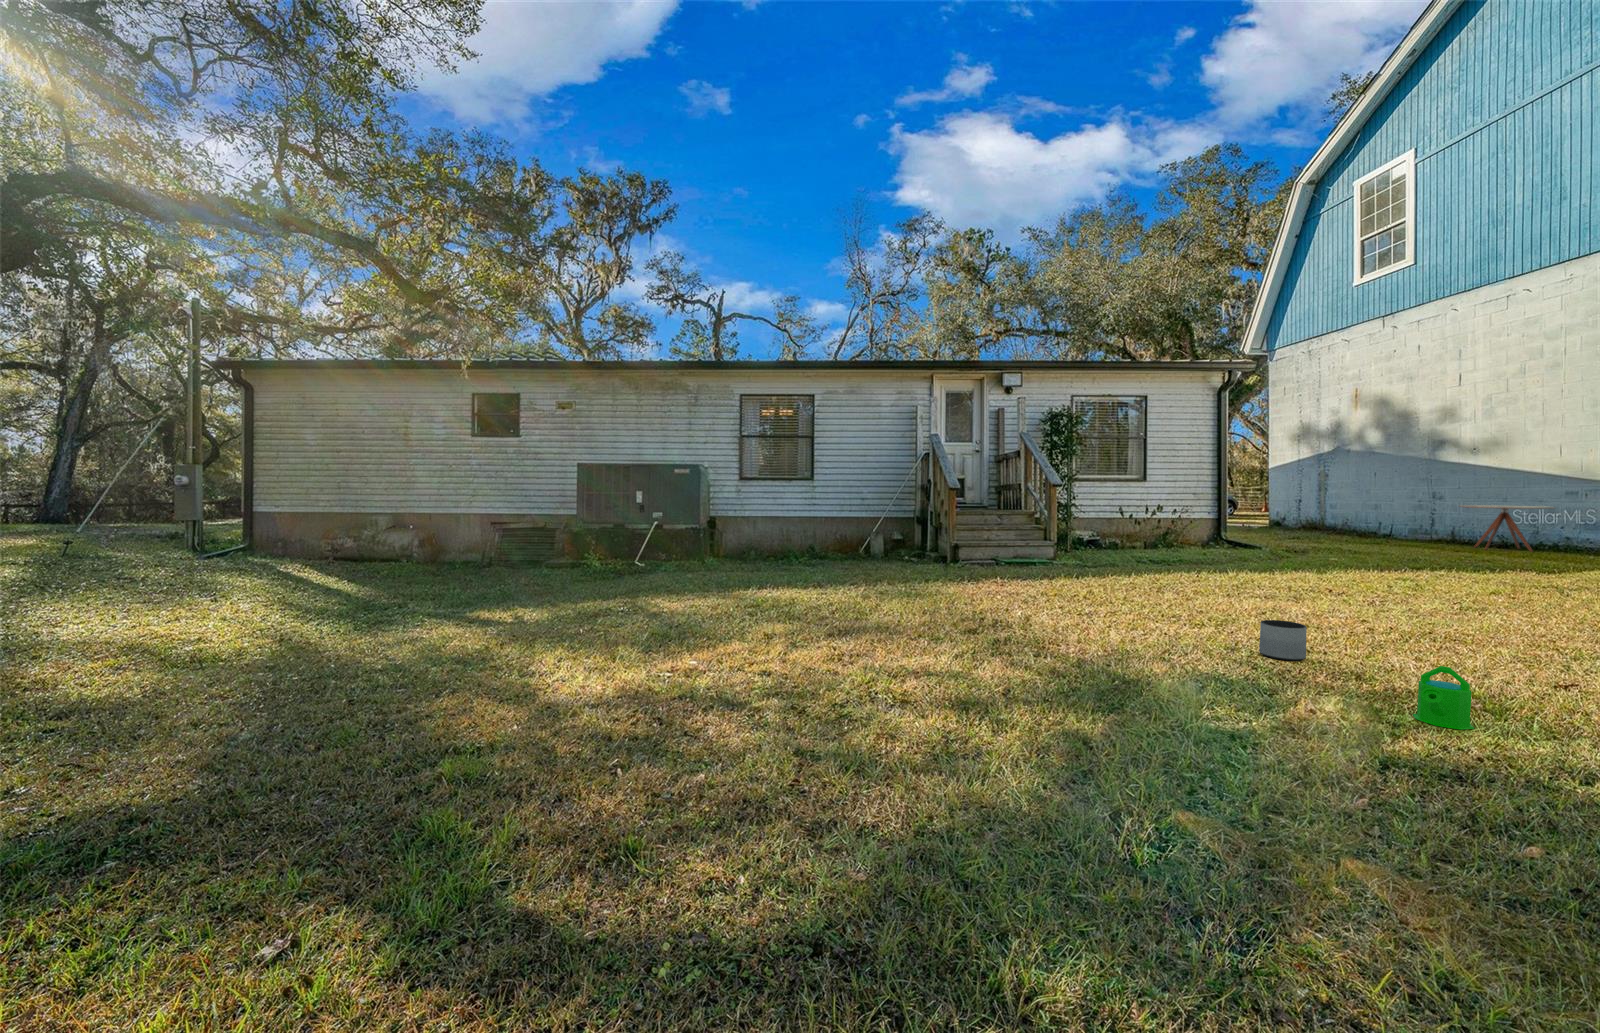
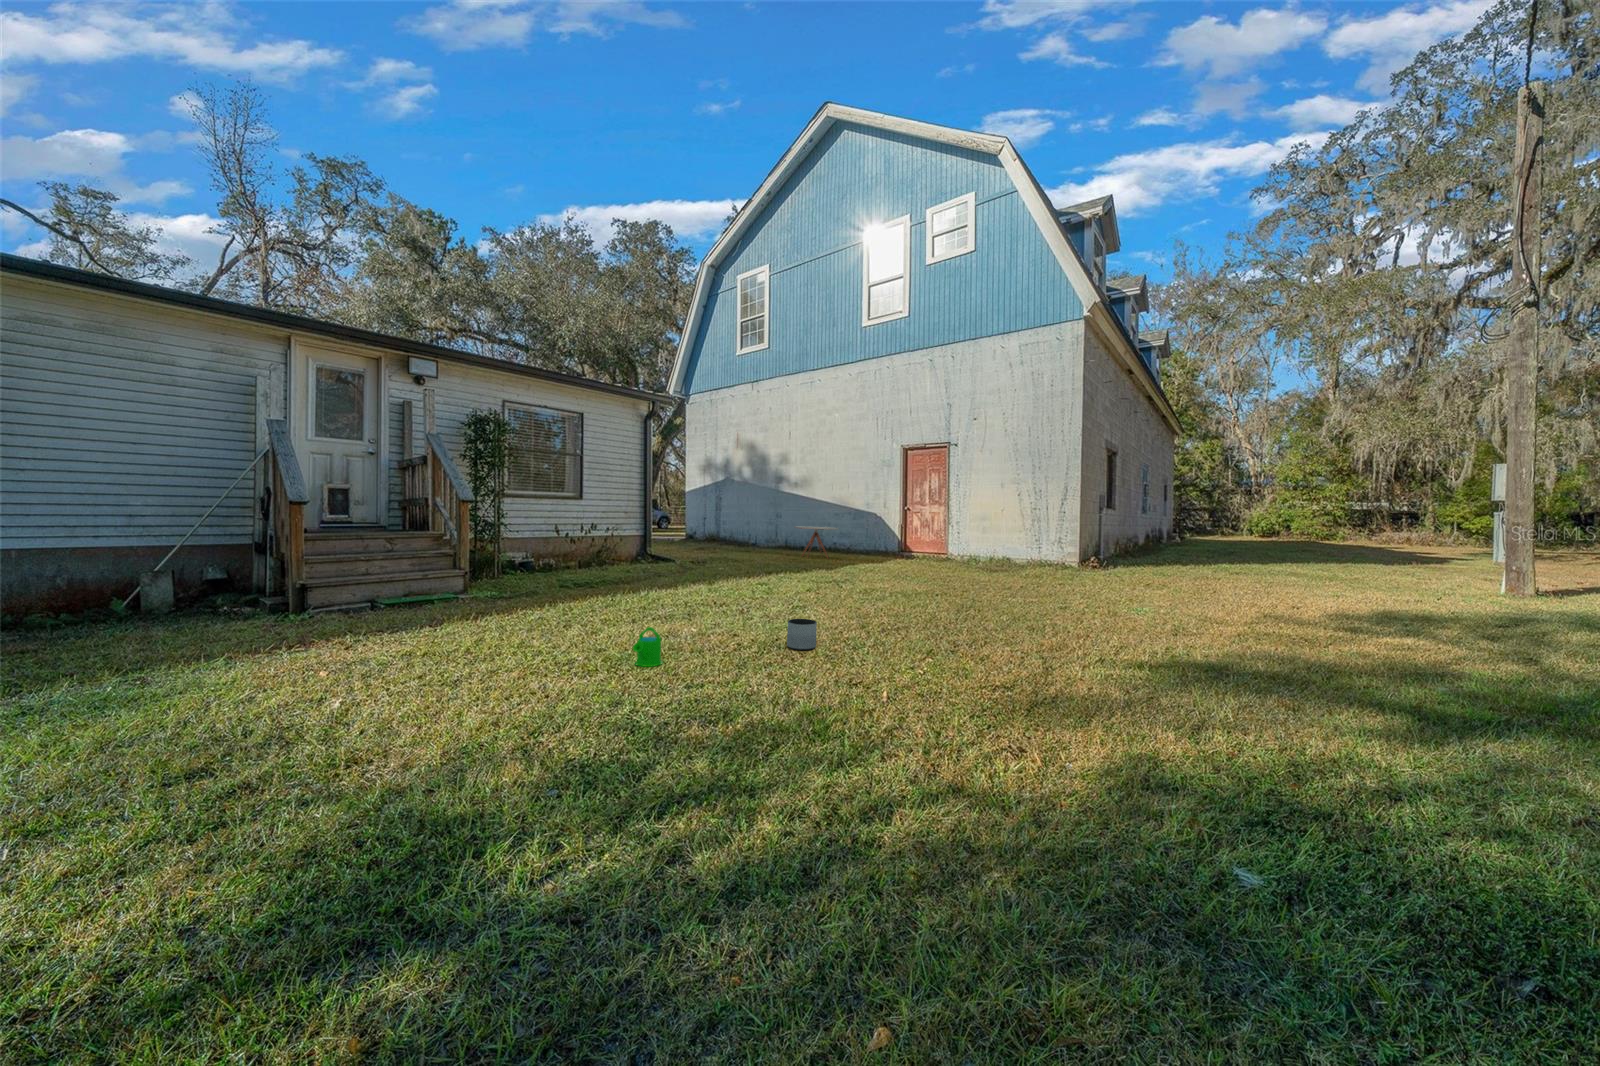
planter: present [1259,620,1307,661] -> present [787,619,817,650]
watering can: present [1413,666,1474,730] -> present [633,627,663,667]

